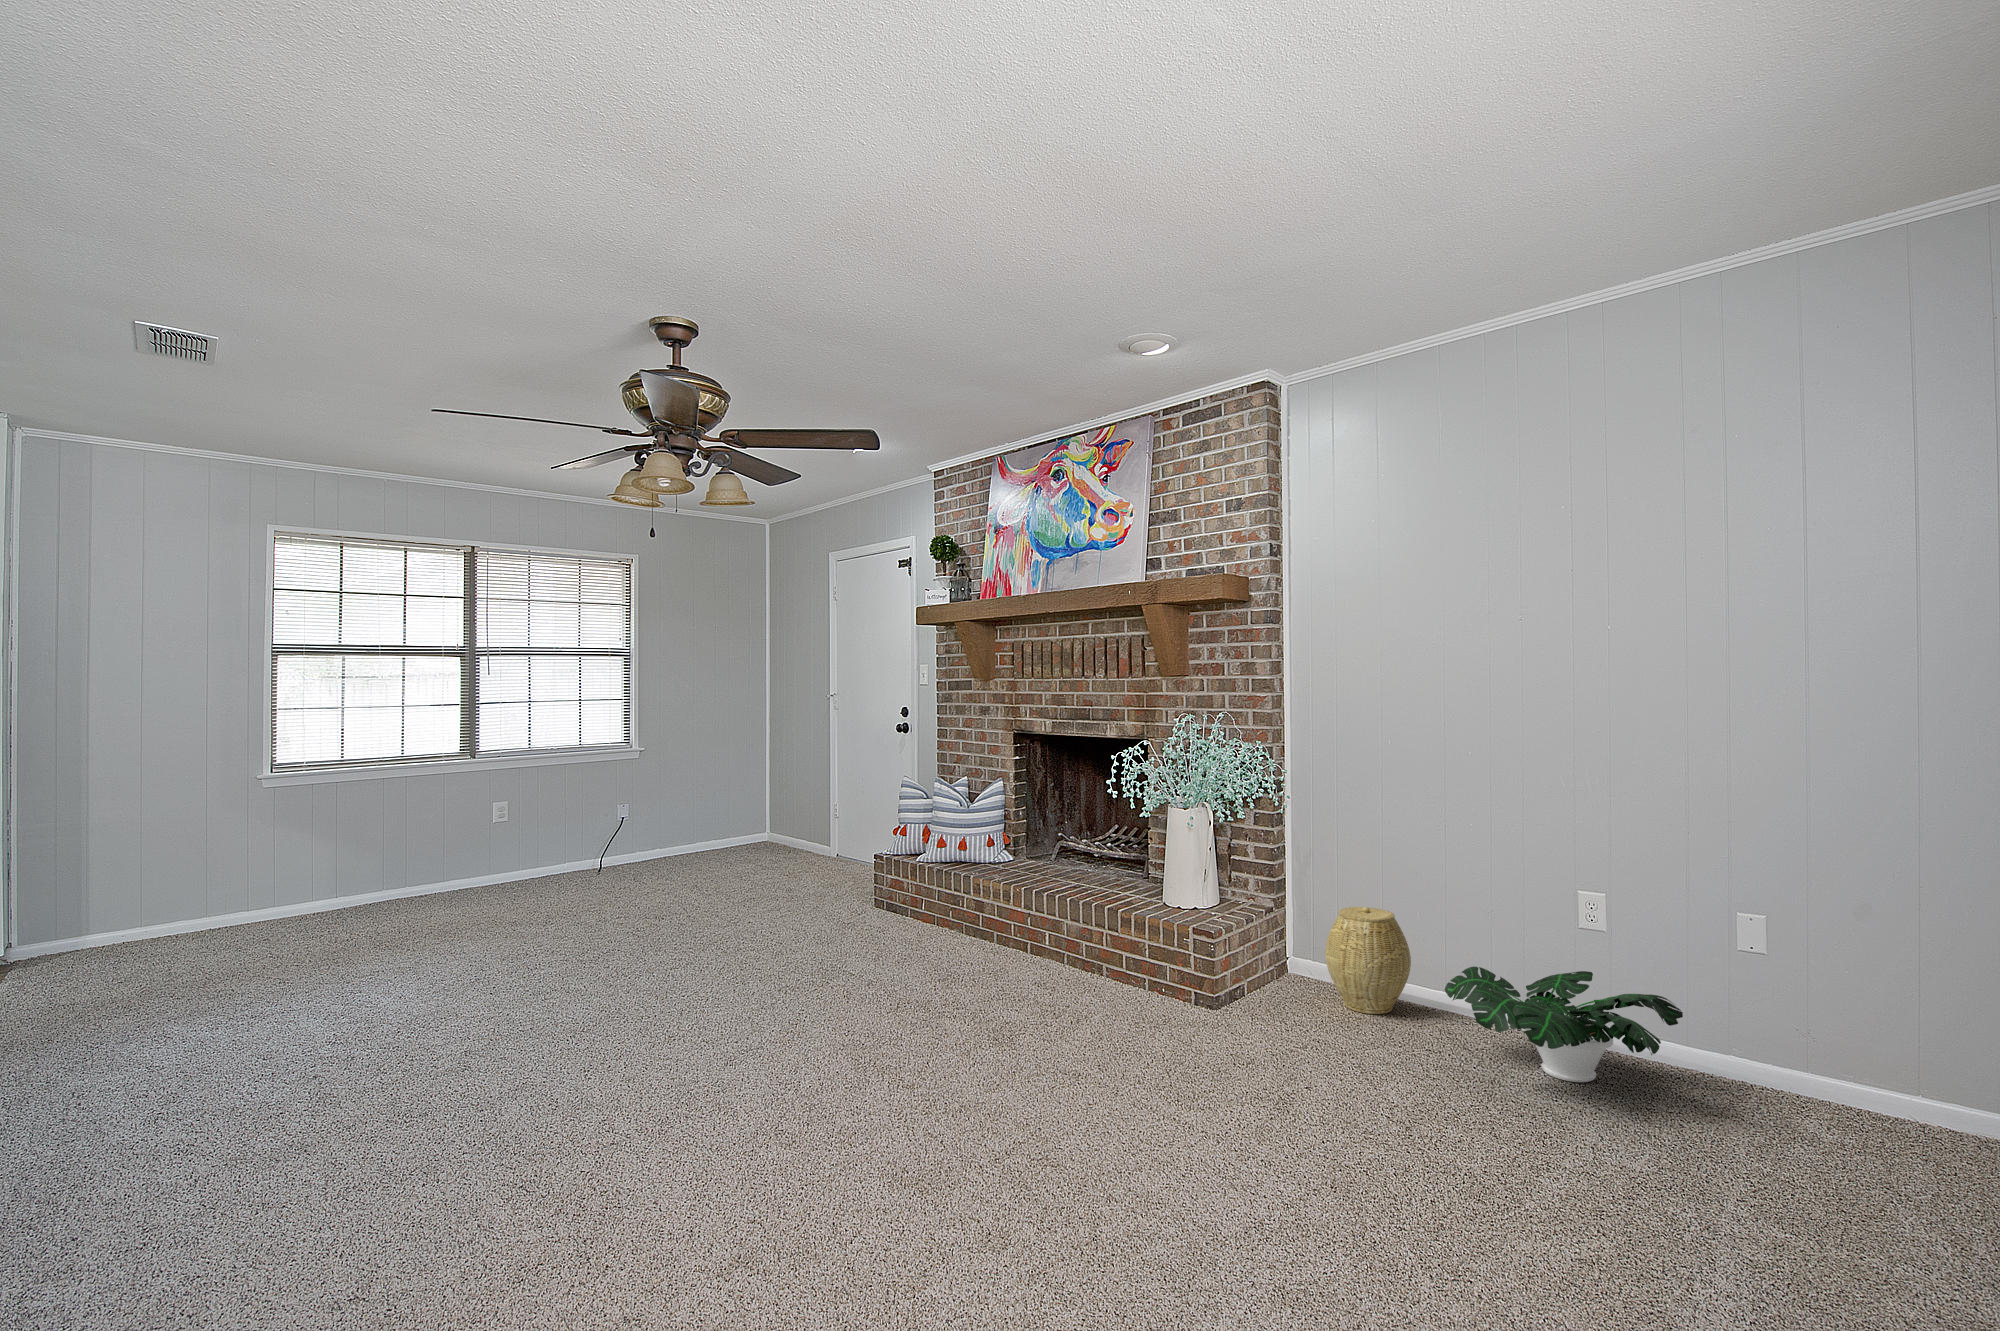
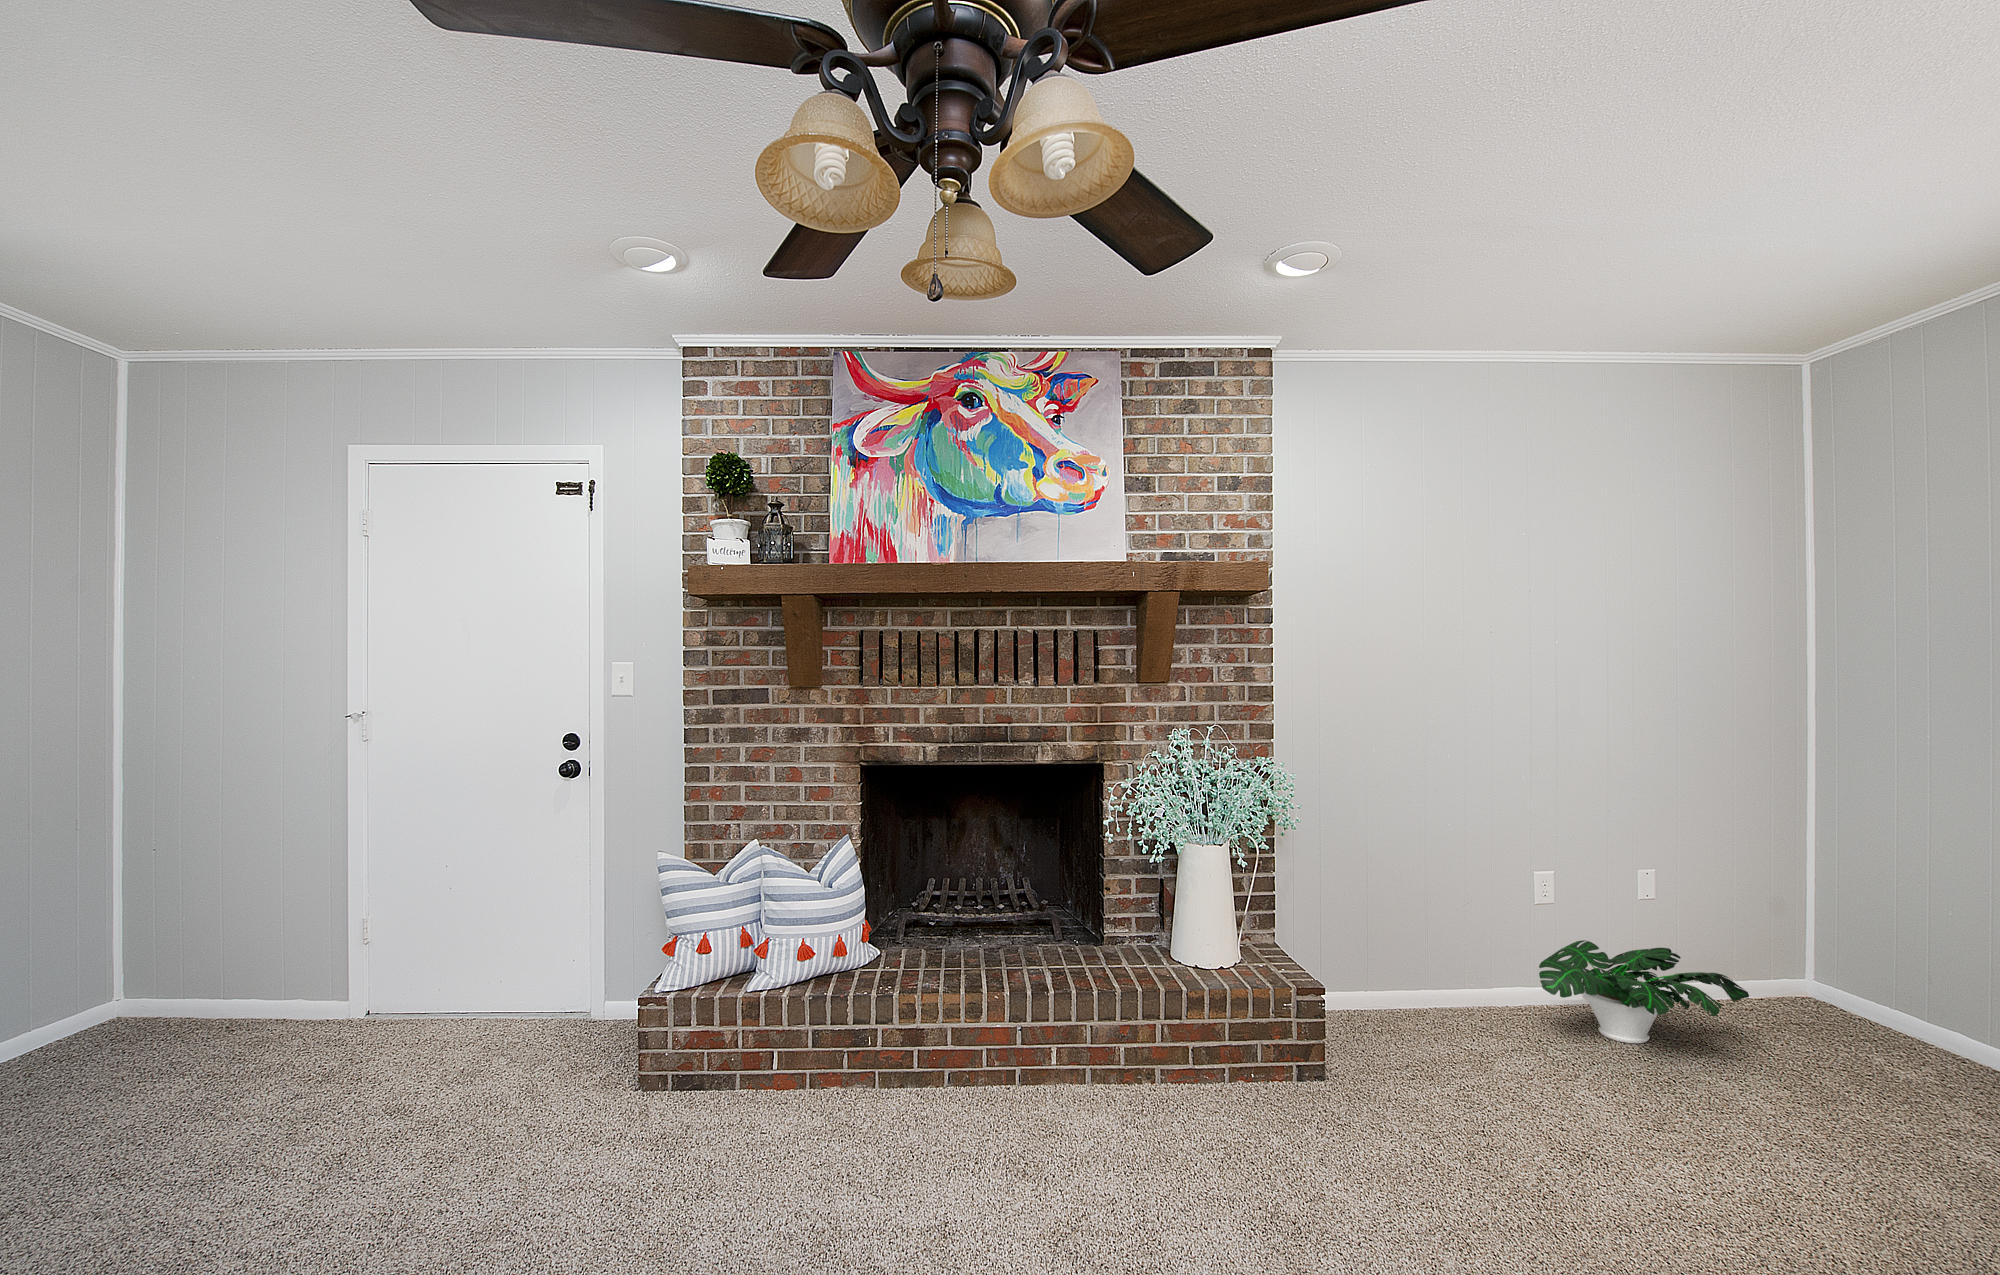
woven basket: present [1325,907,1411,1014] -> none [1364,922,1455,1037]

